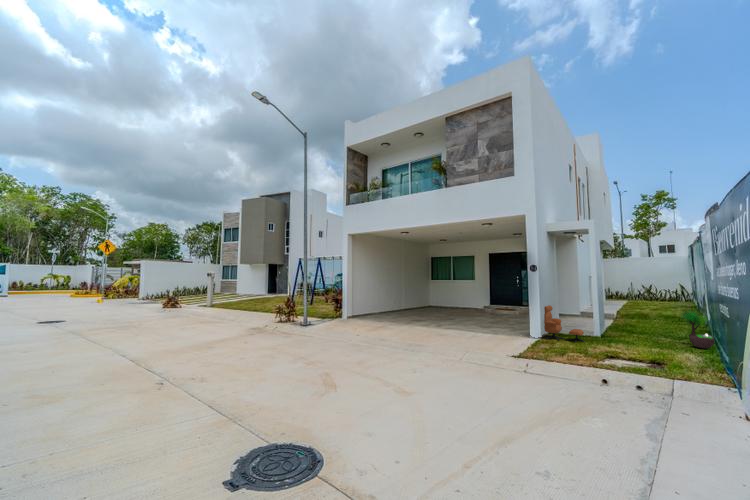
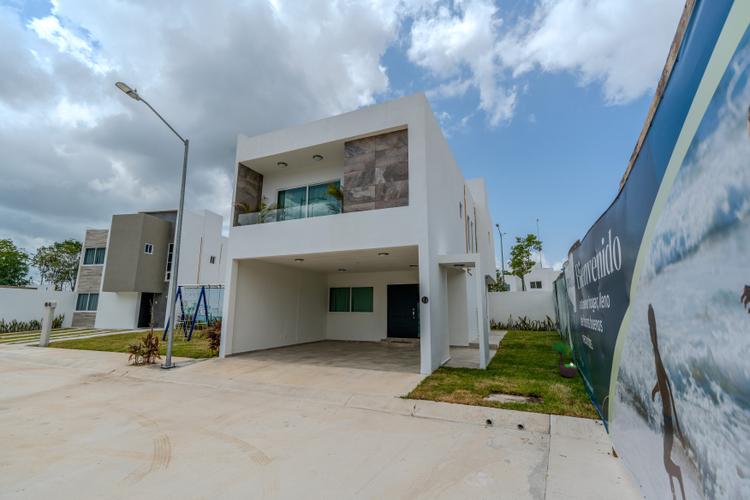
lounge chair: present [544,305,584,342] -> none [435,339,474,377]

